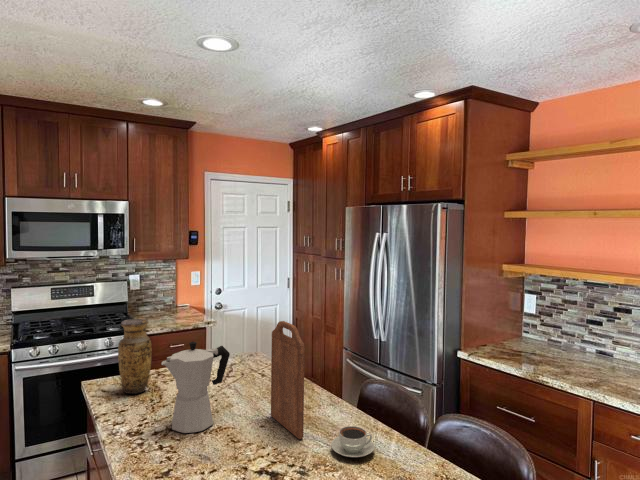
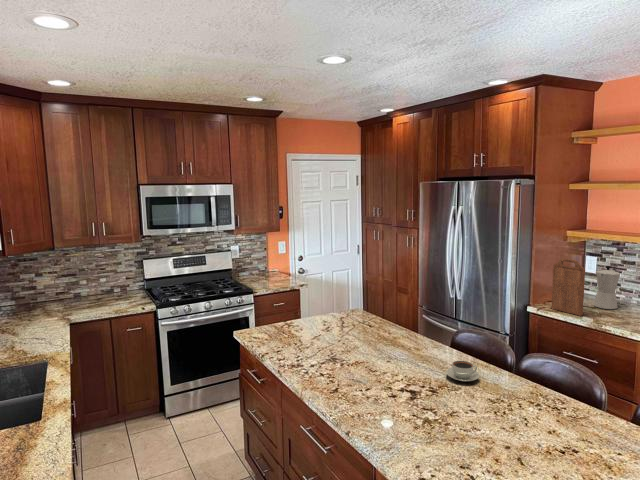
vase: present [118,319,152,394] -> none [268,284,291,340]
cutting board: present [271,321,305,439] -> present [551,259,585,316]
moka pot: present [161,342,230,433] -> present [594,266,620,309]

